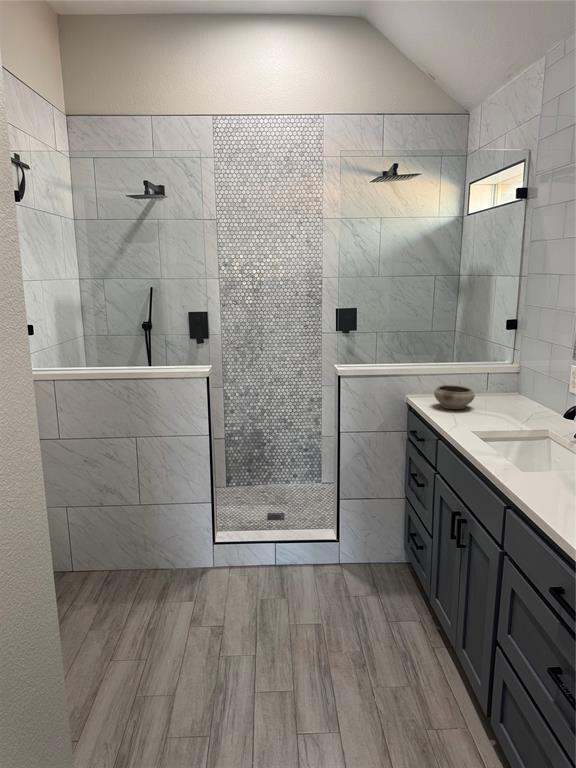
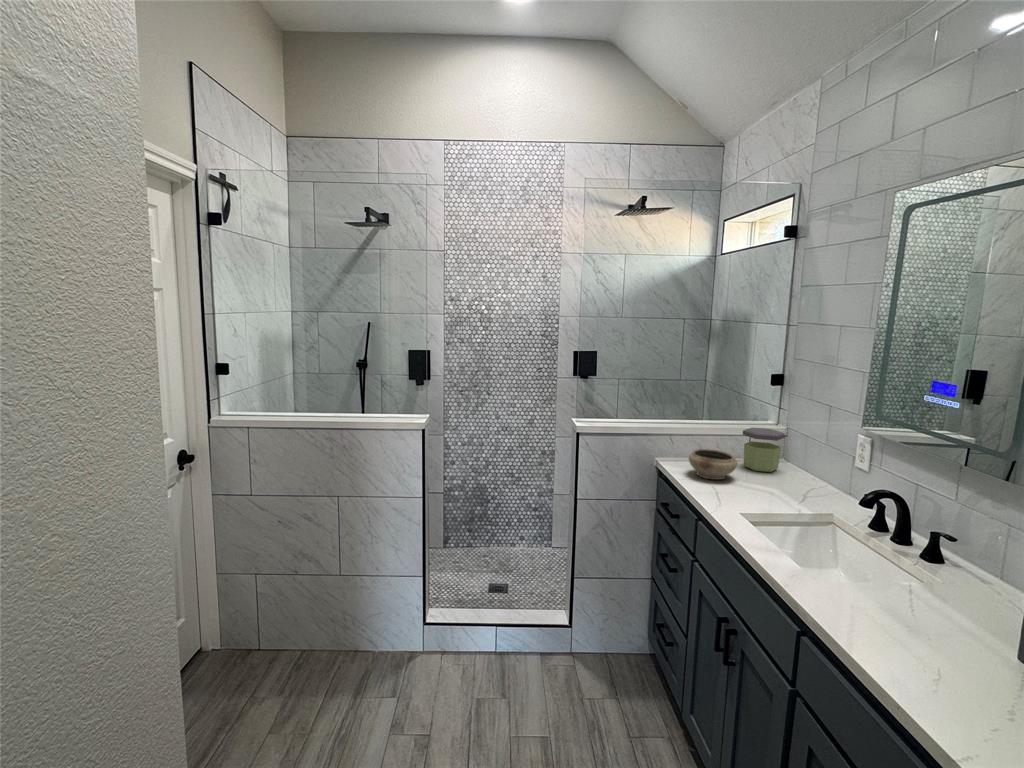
jar: none [481,366,516,403] -> present [743,428,785,472]

